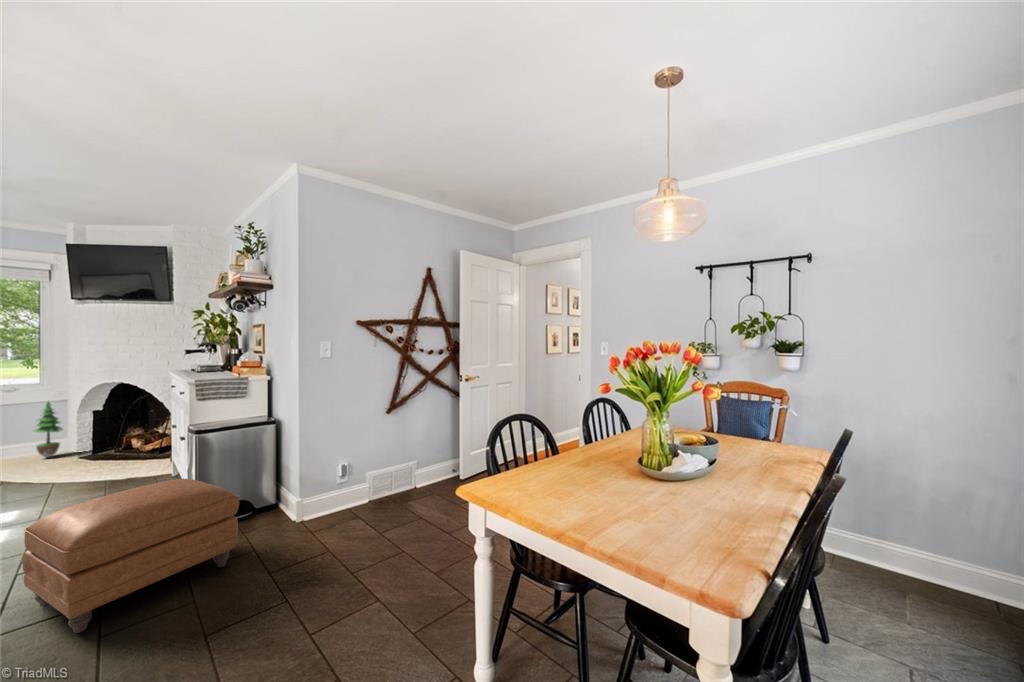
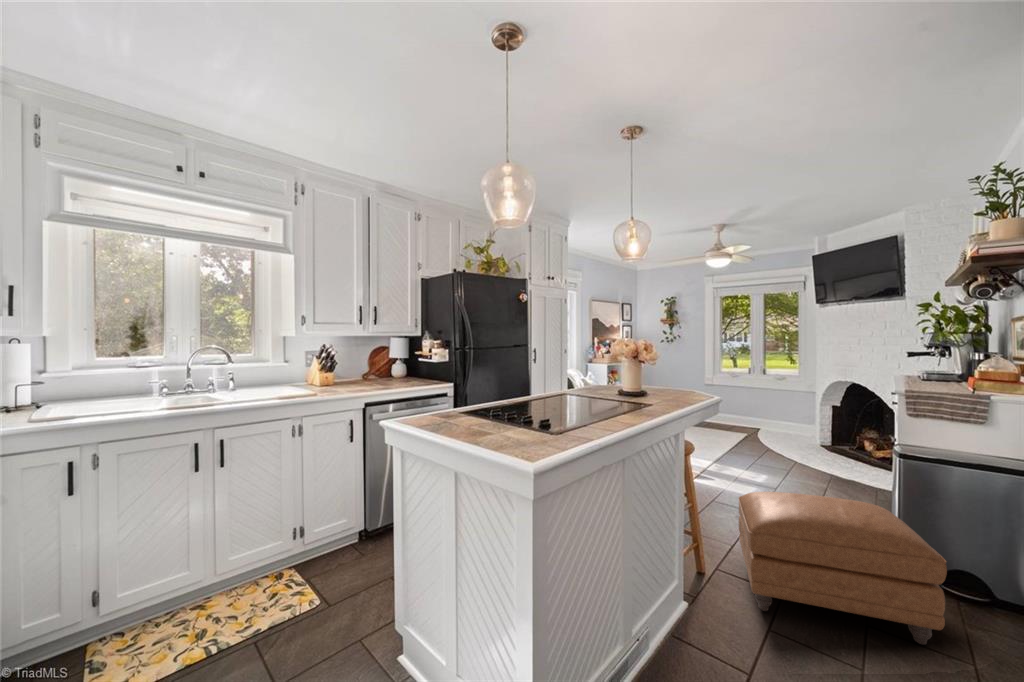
potted tree: present [34,402,62,457] -> none [788,391,809,440]

